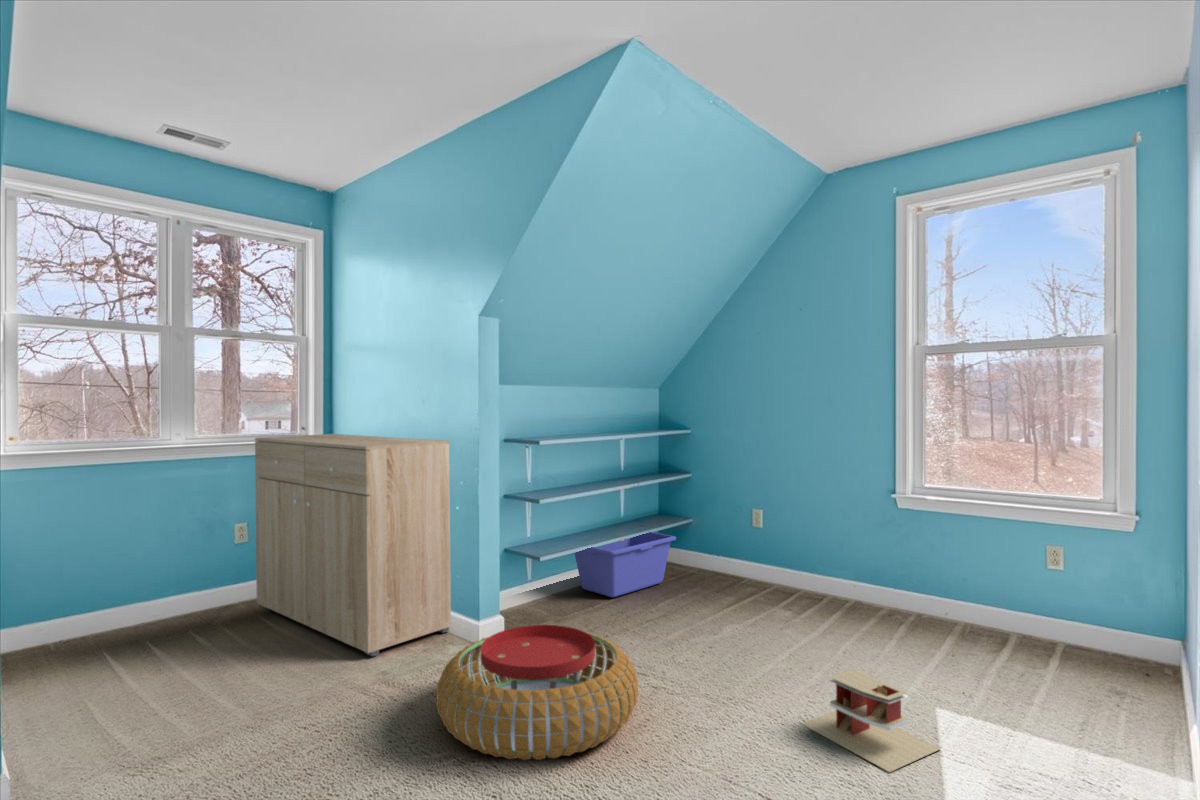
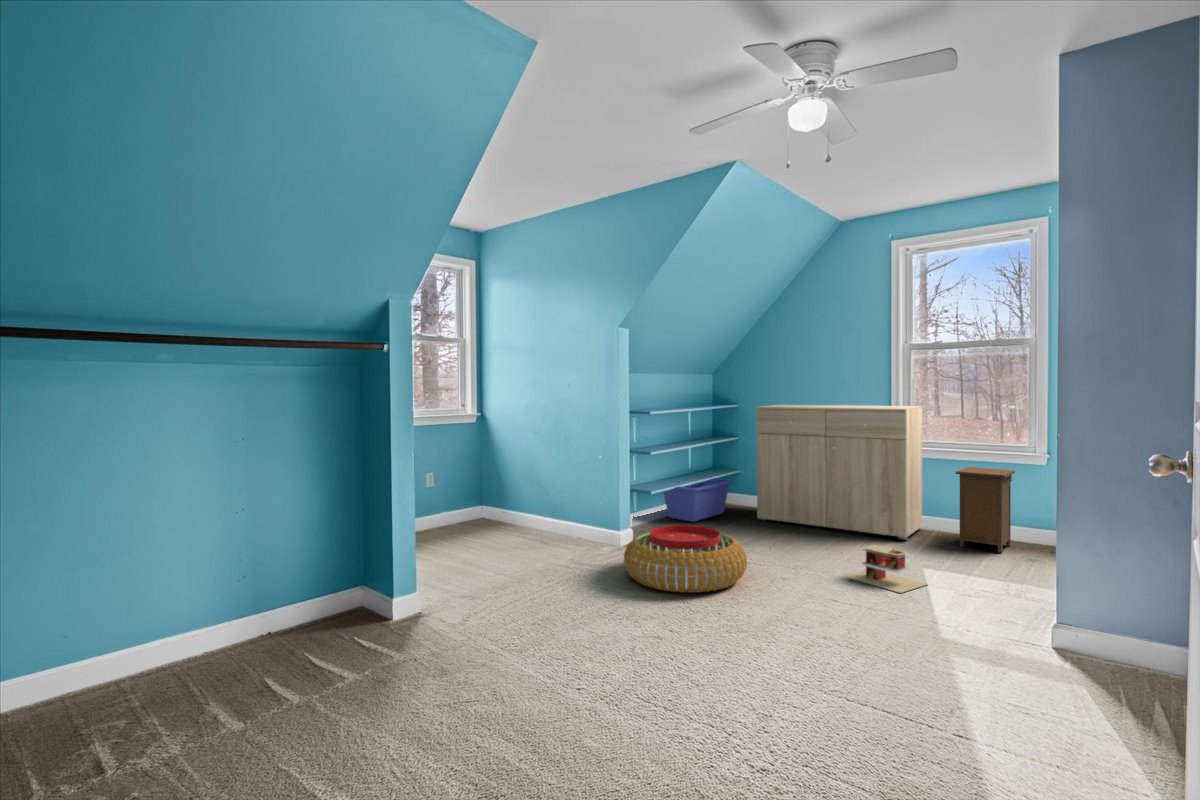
dresser: present [255,434,451,656] -> present [756,405,923,540]
nightstand: none [991,531,1085,674] -> present [956,467,1015,553]

